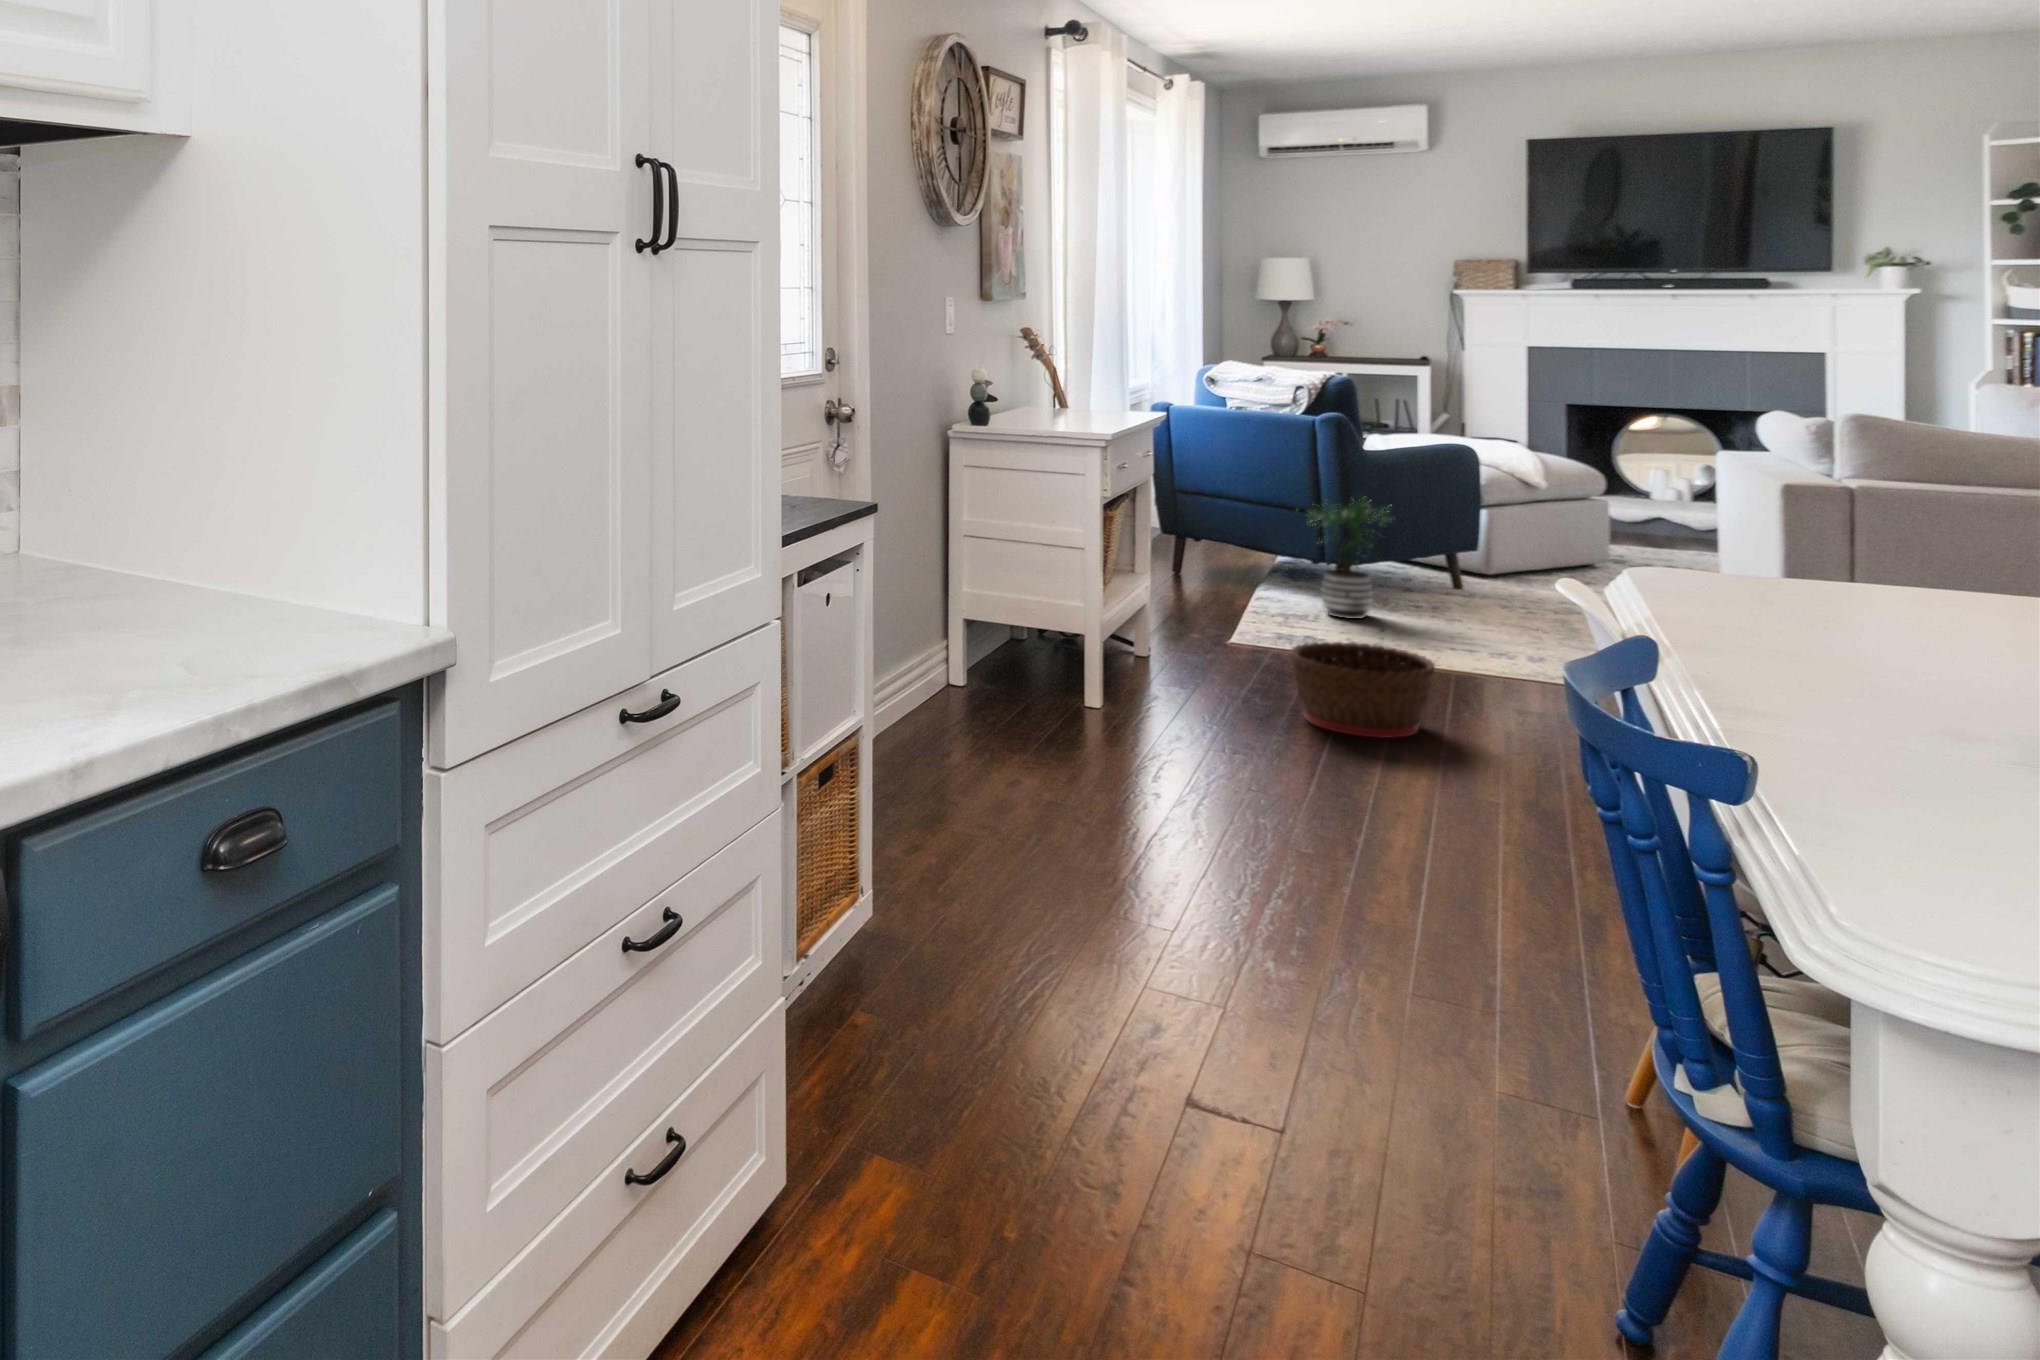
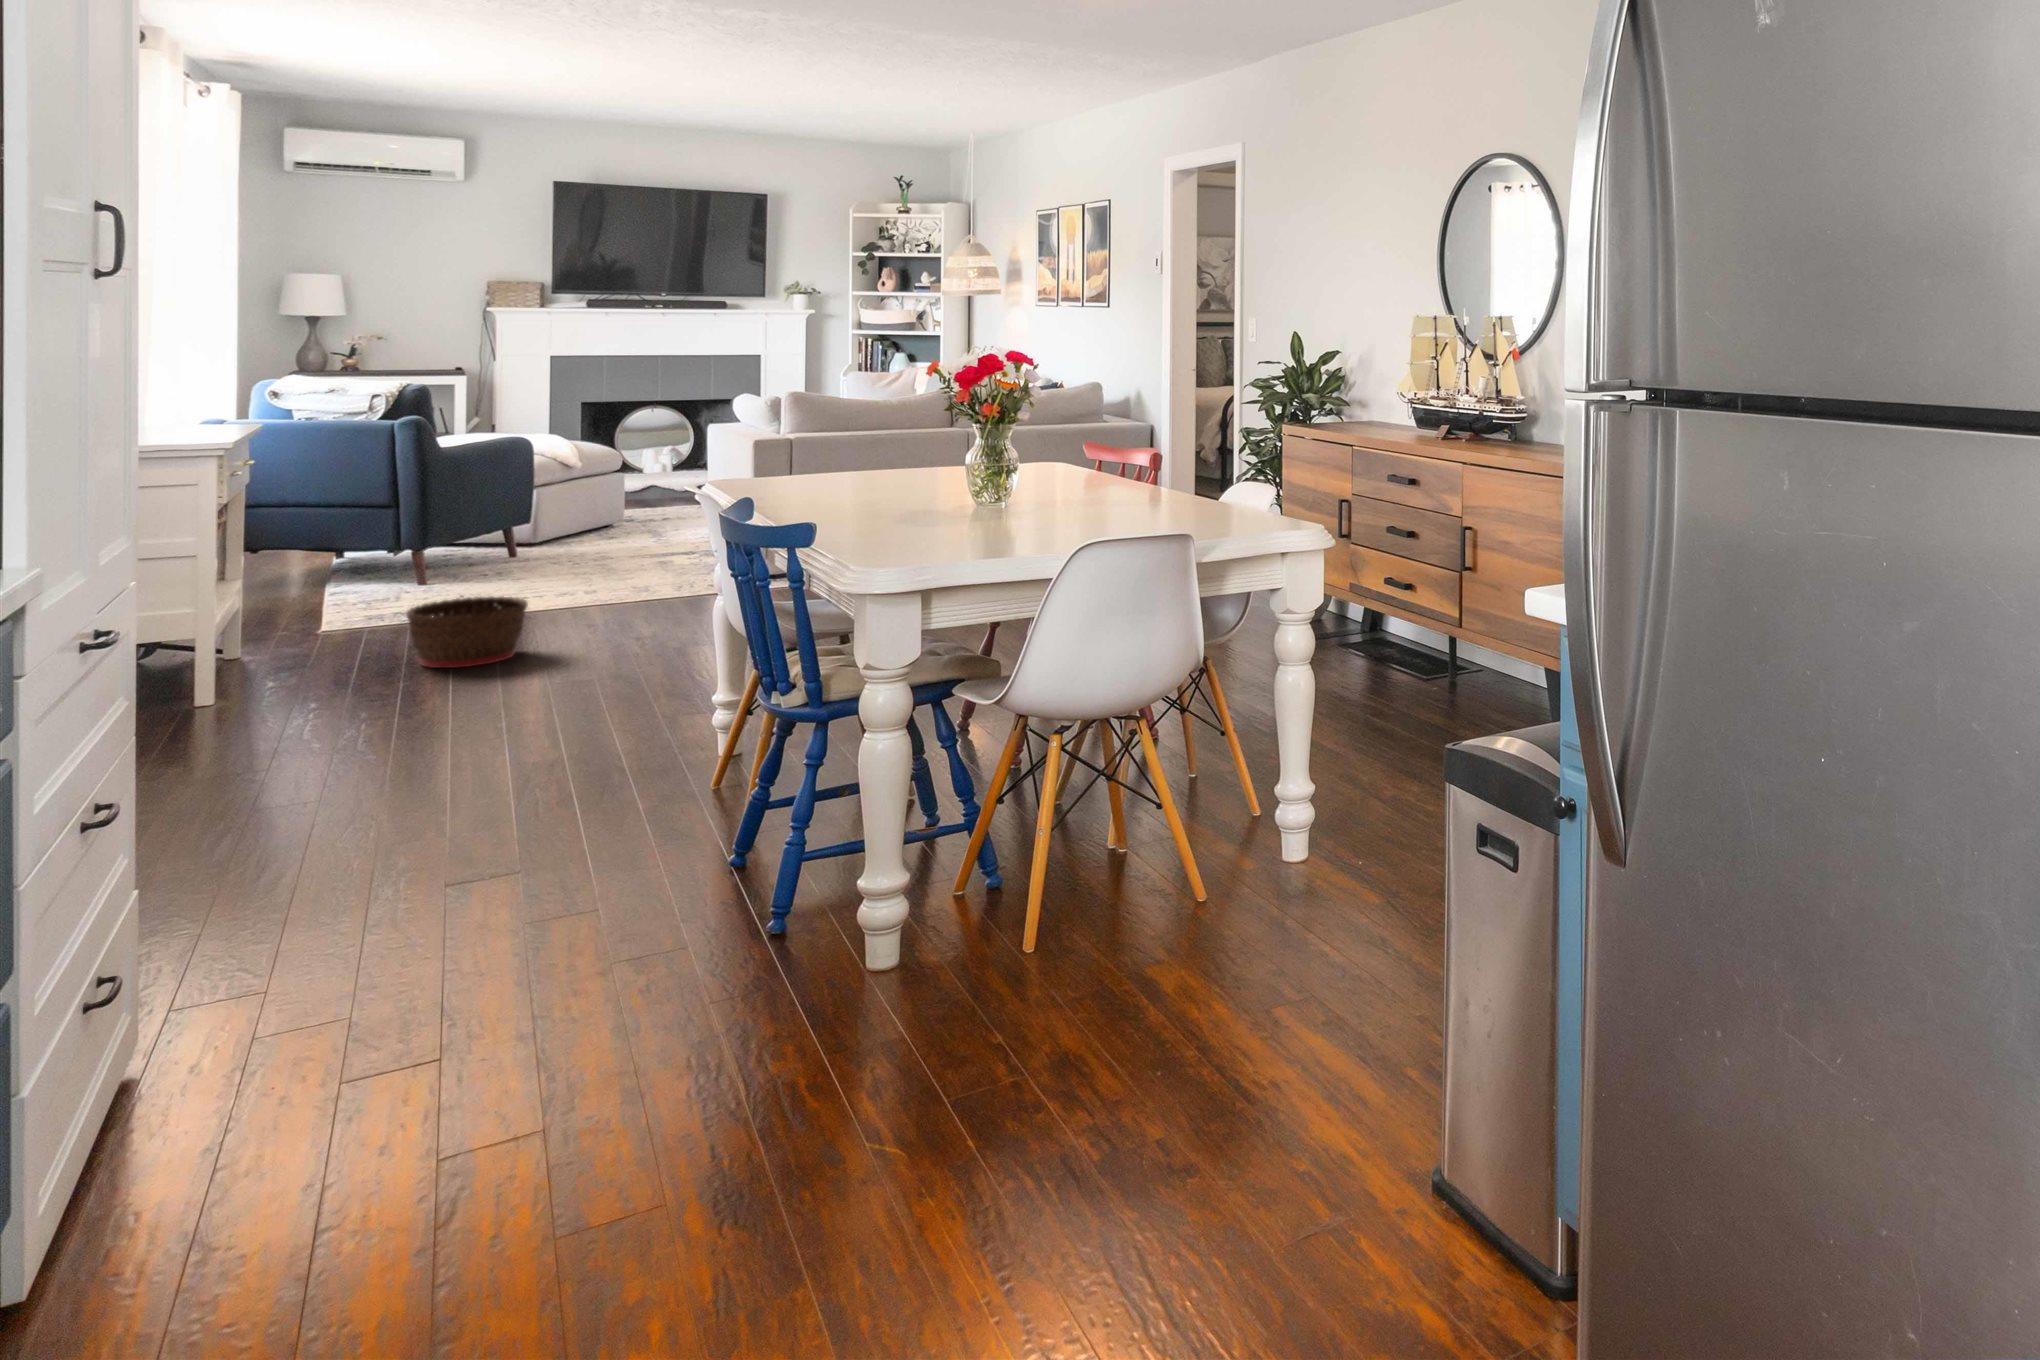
potted plant: present [1307,498,1392,619] -> none [375,485,470,593]

